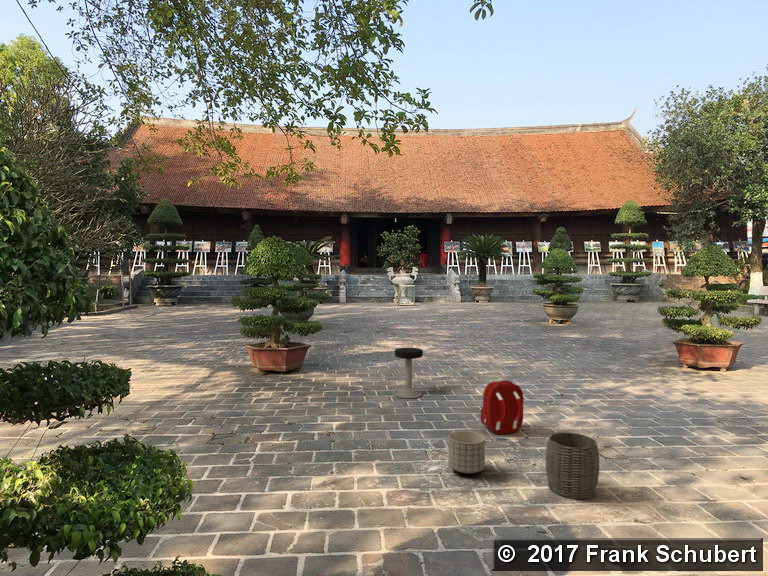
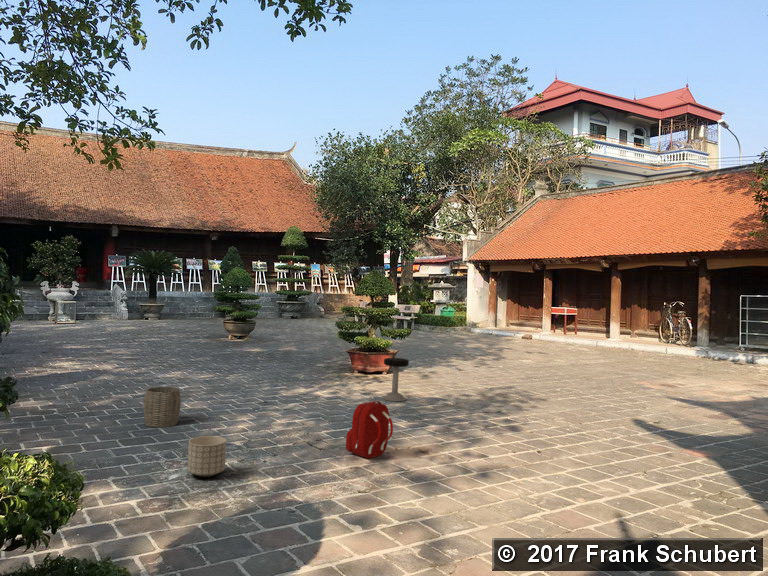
stool: present [395,348,423,398] -> present [383,358,409,401]
backpack: present [481,381,523,434] -> present [346,401,393,458]
woven basket: present [546,432,599,499] -> present [143,387,181,427]

